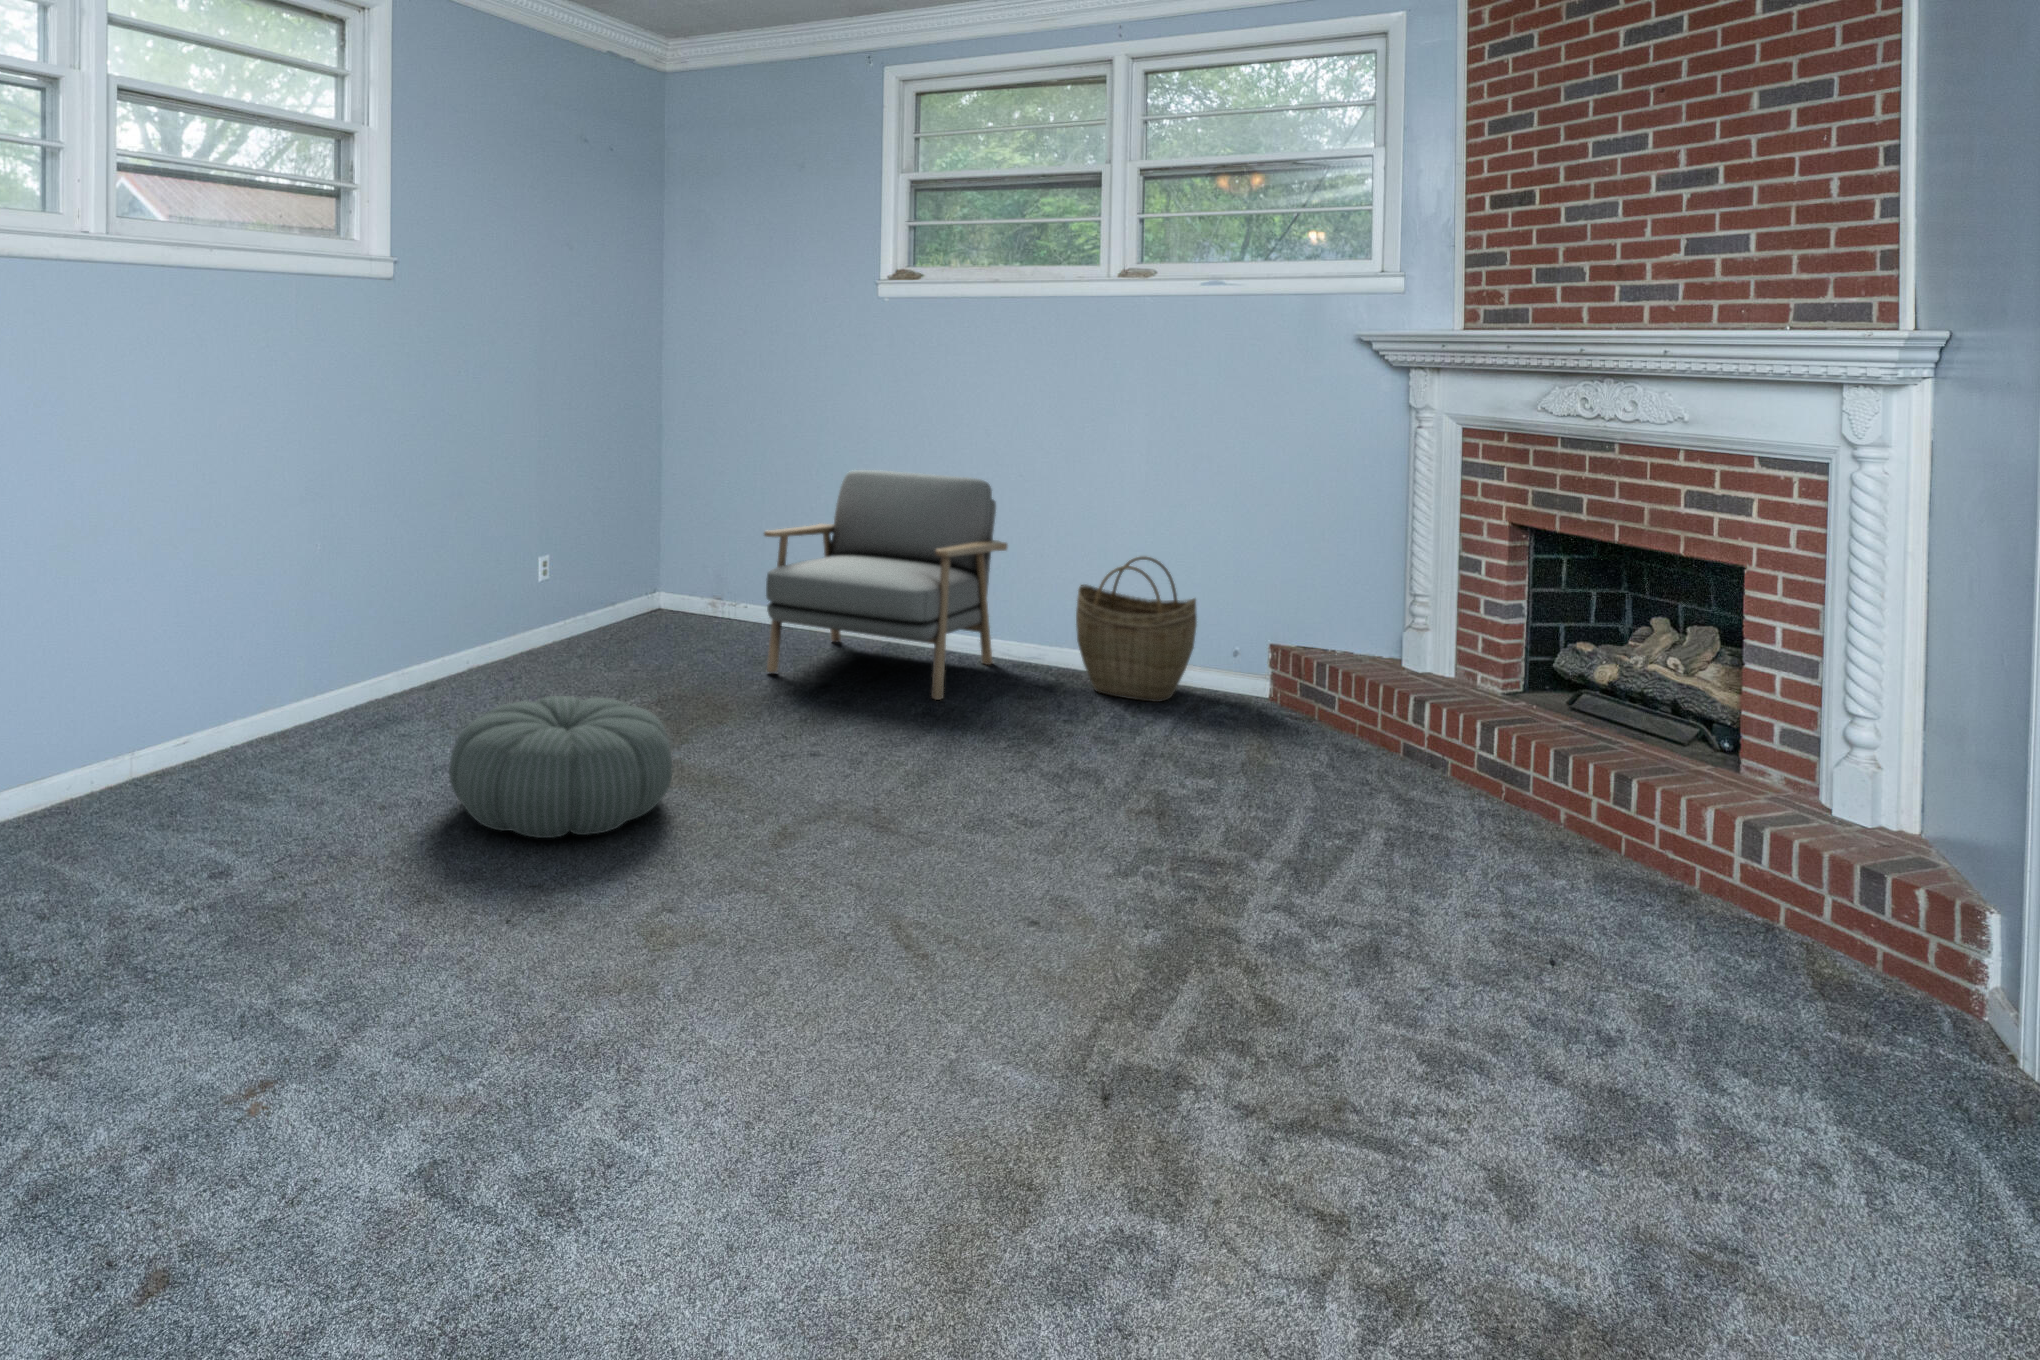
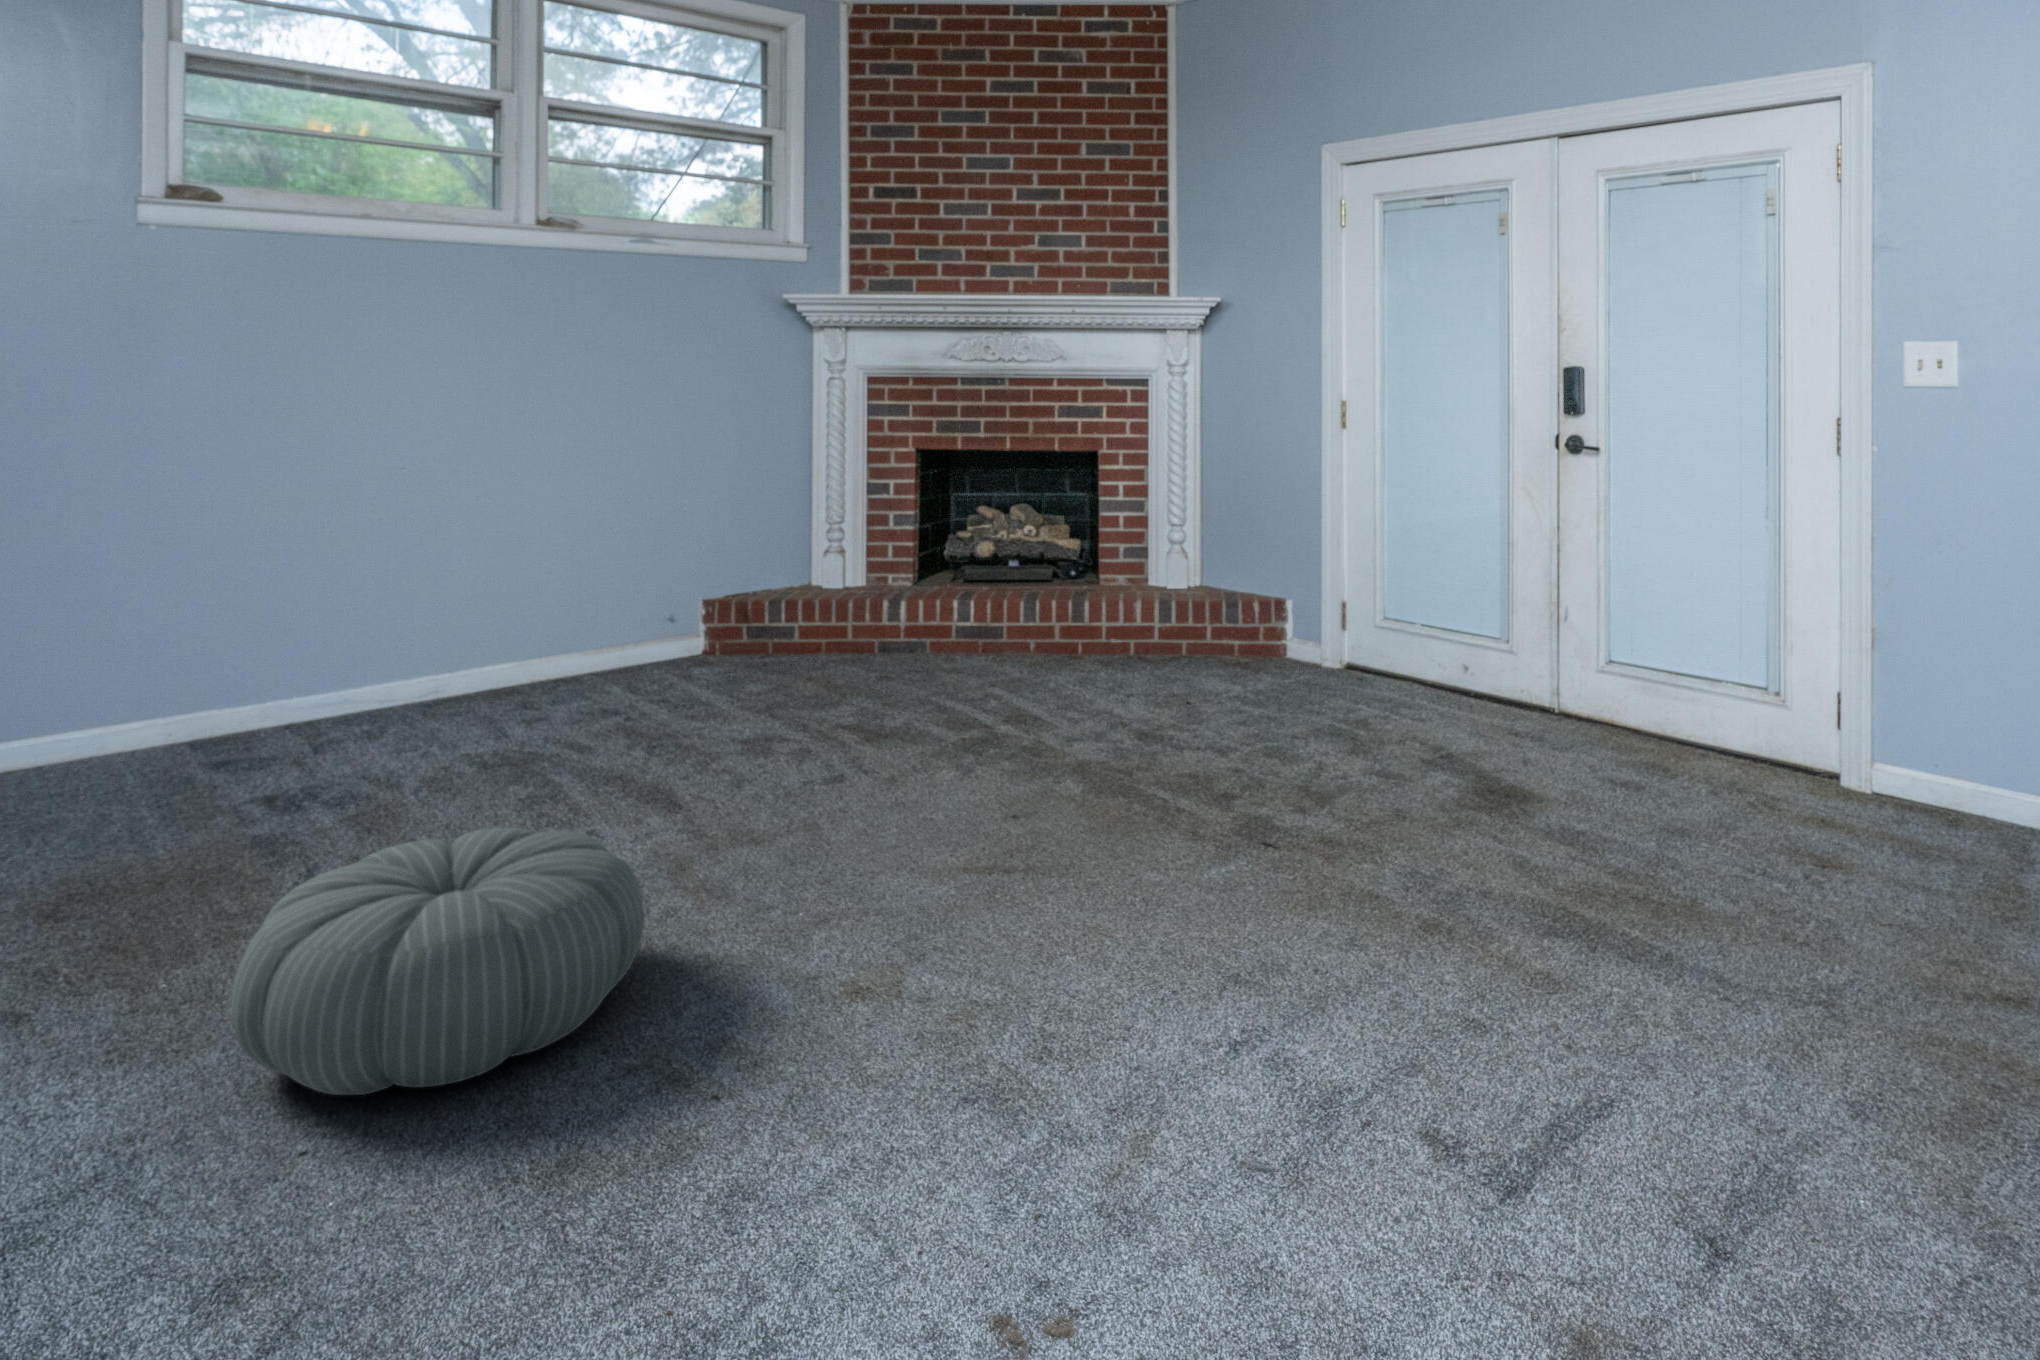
armchair: present [764,470,1008,700] -> none [80,478,485,821]
woven basket: present [1076,556,1197,702] -> none [535,537,674,695]

